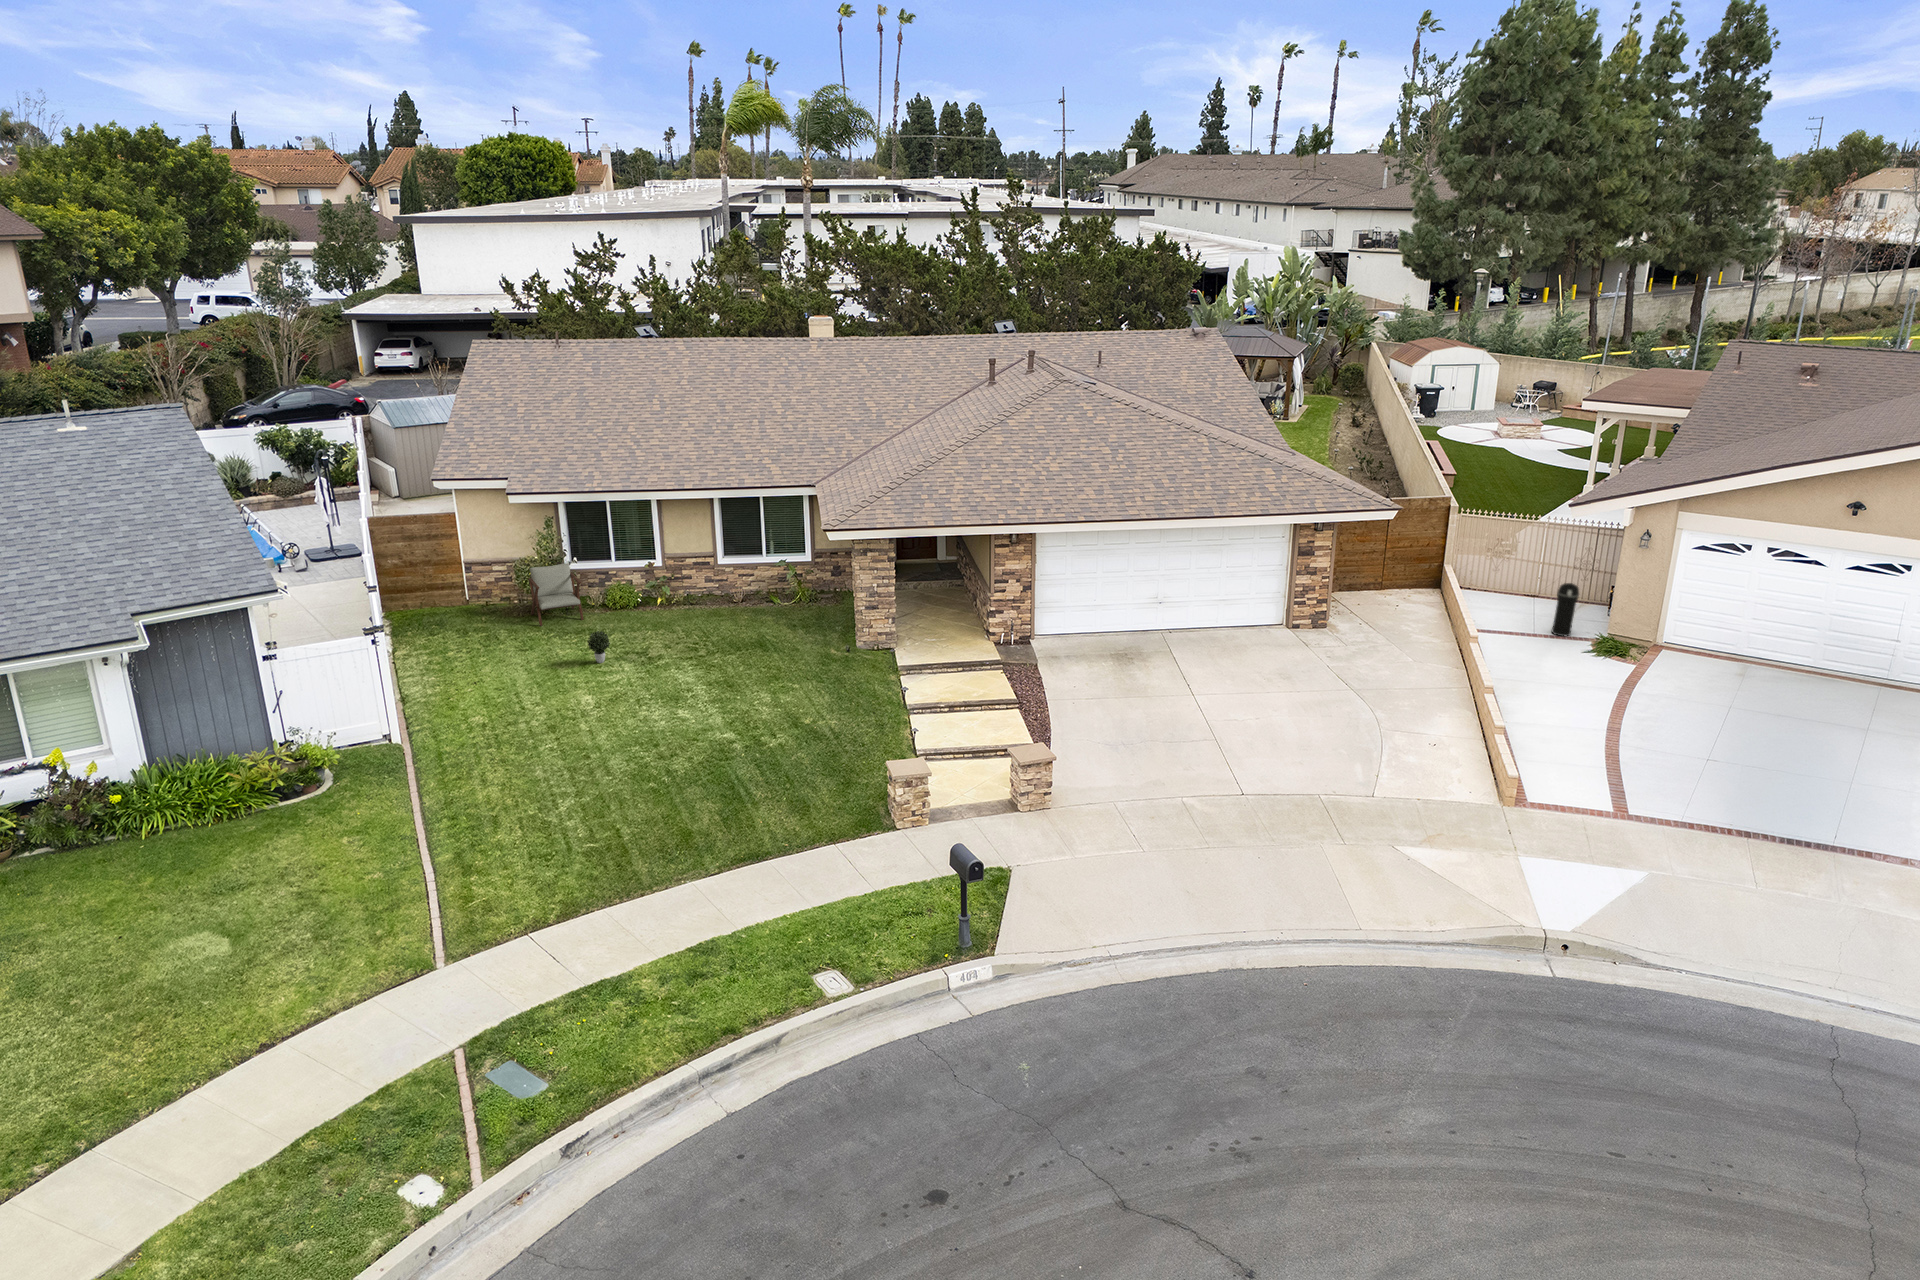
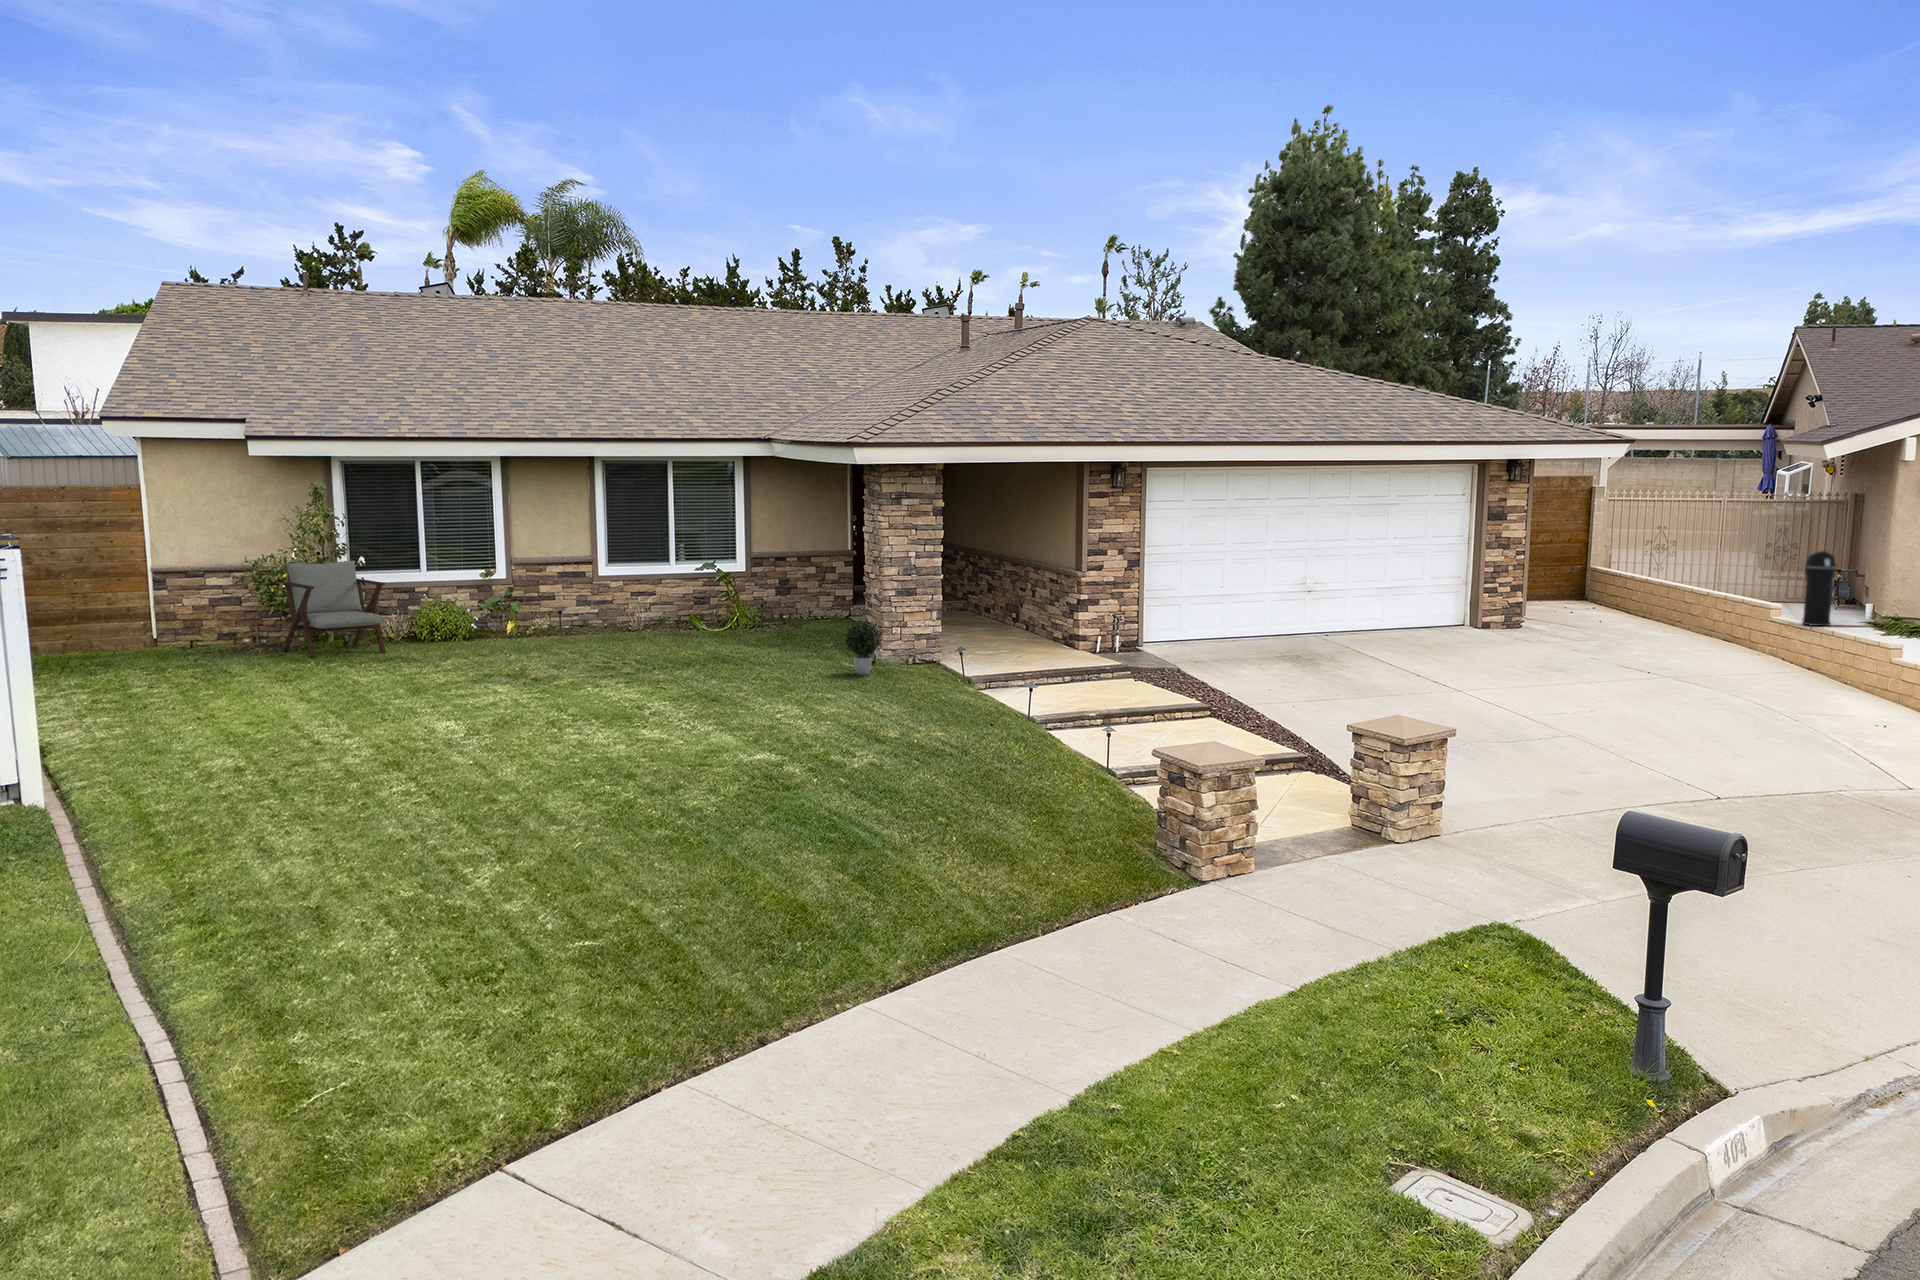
potted plant: present [587,631,610,663] -> present [845,619,882,675]

